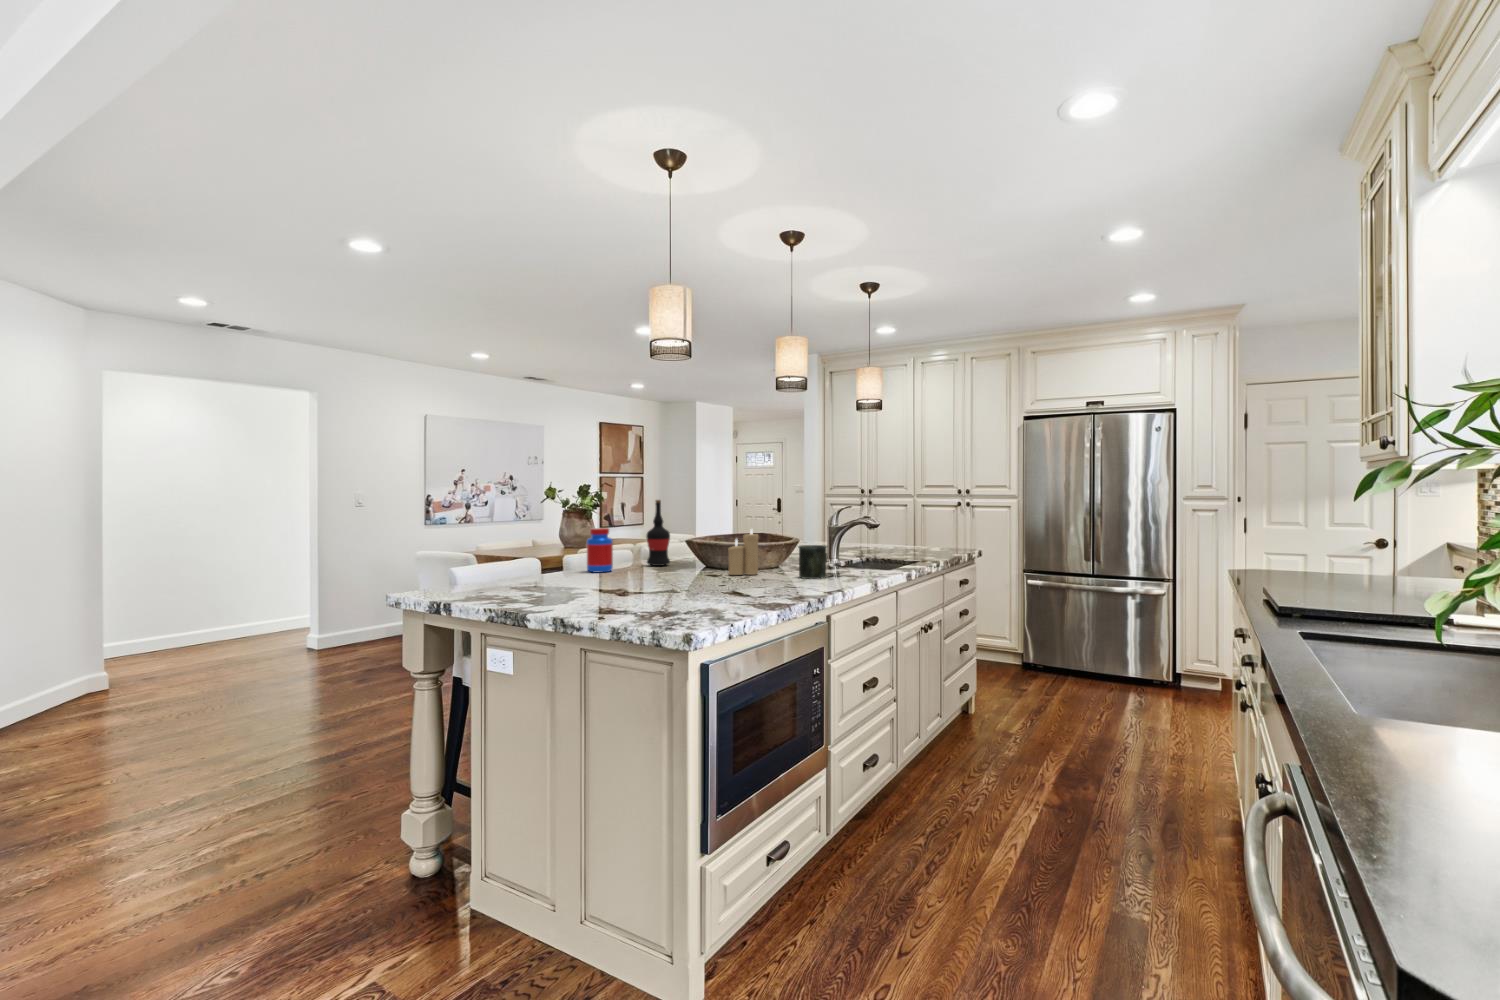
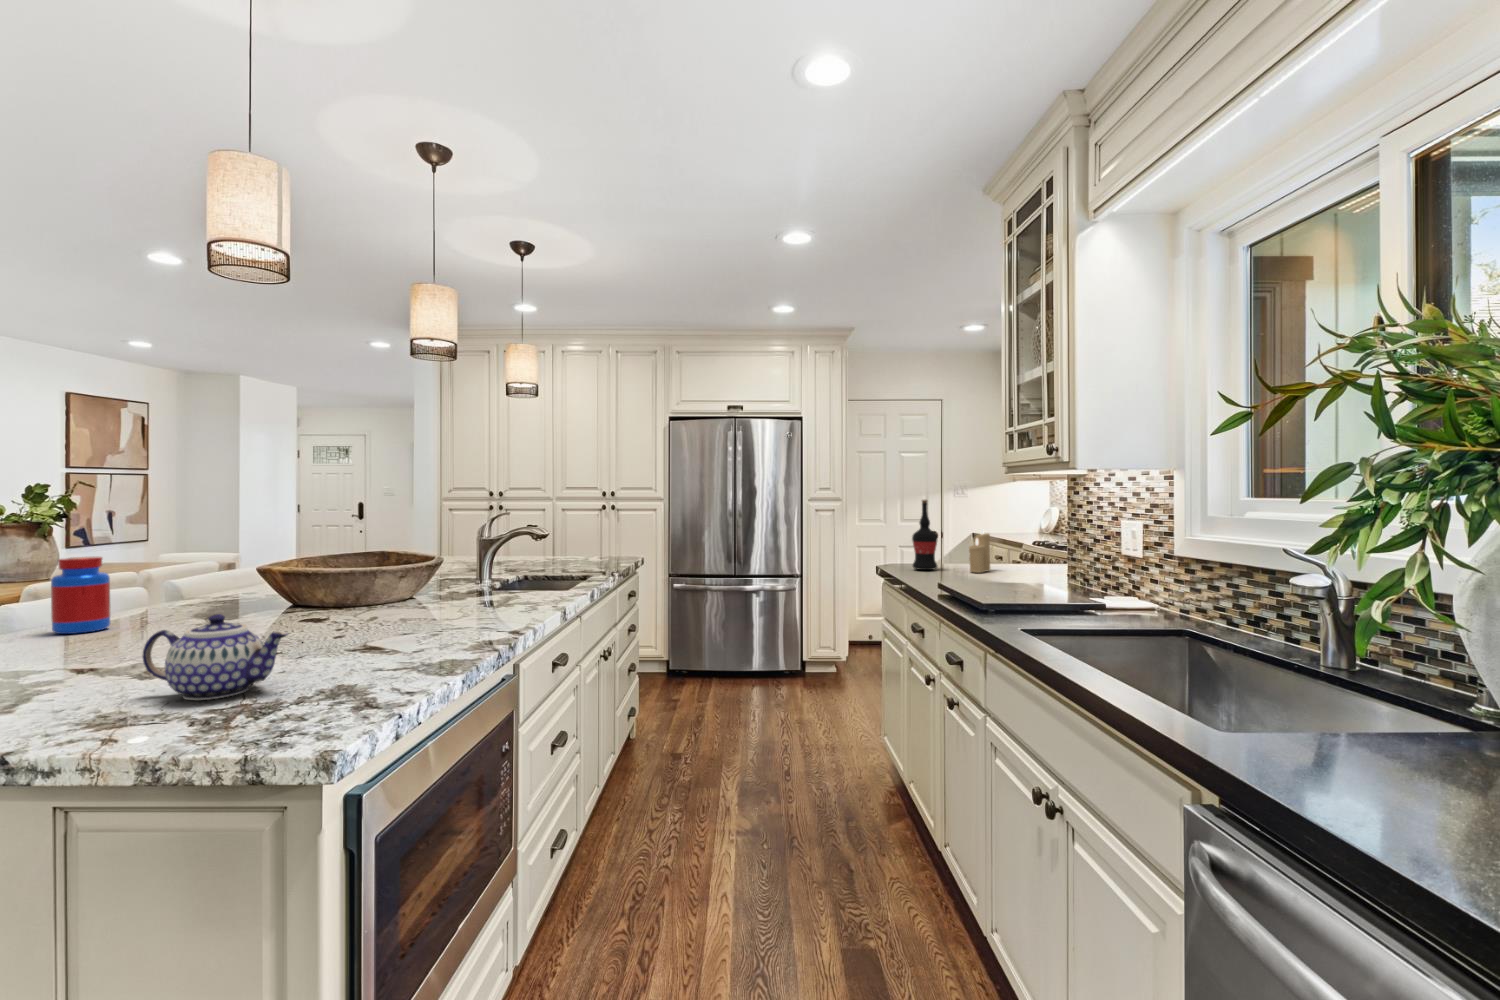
wine bottle: present [646,500,670,566] -> present [912,500,938,570]
candle: present [728,529,758,575] -> present [969,529,990,573]
mug: present [799,545,827,579] -> none [453,567,496,615]
teapot: none [619,559,684,607] -> present [143,614,288,700]

